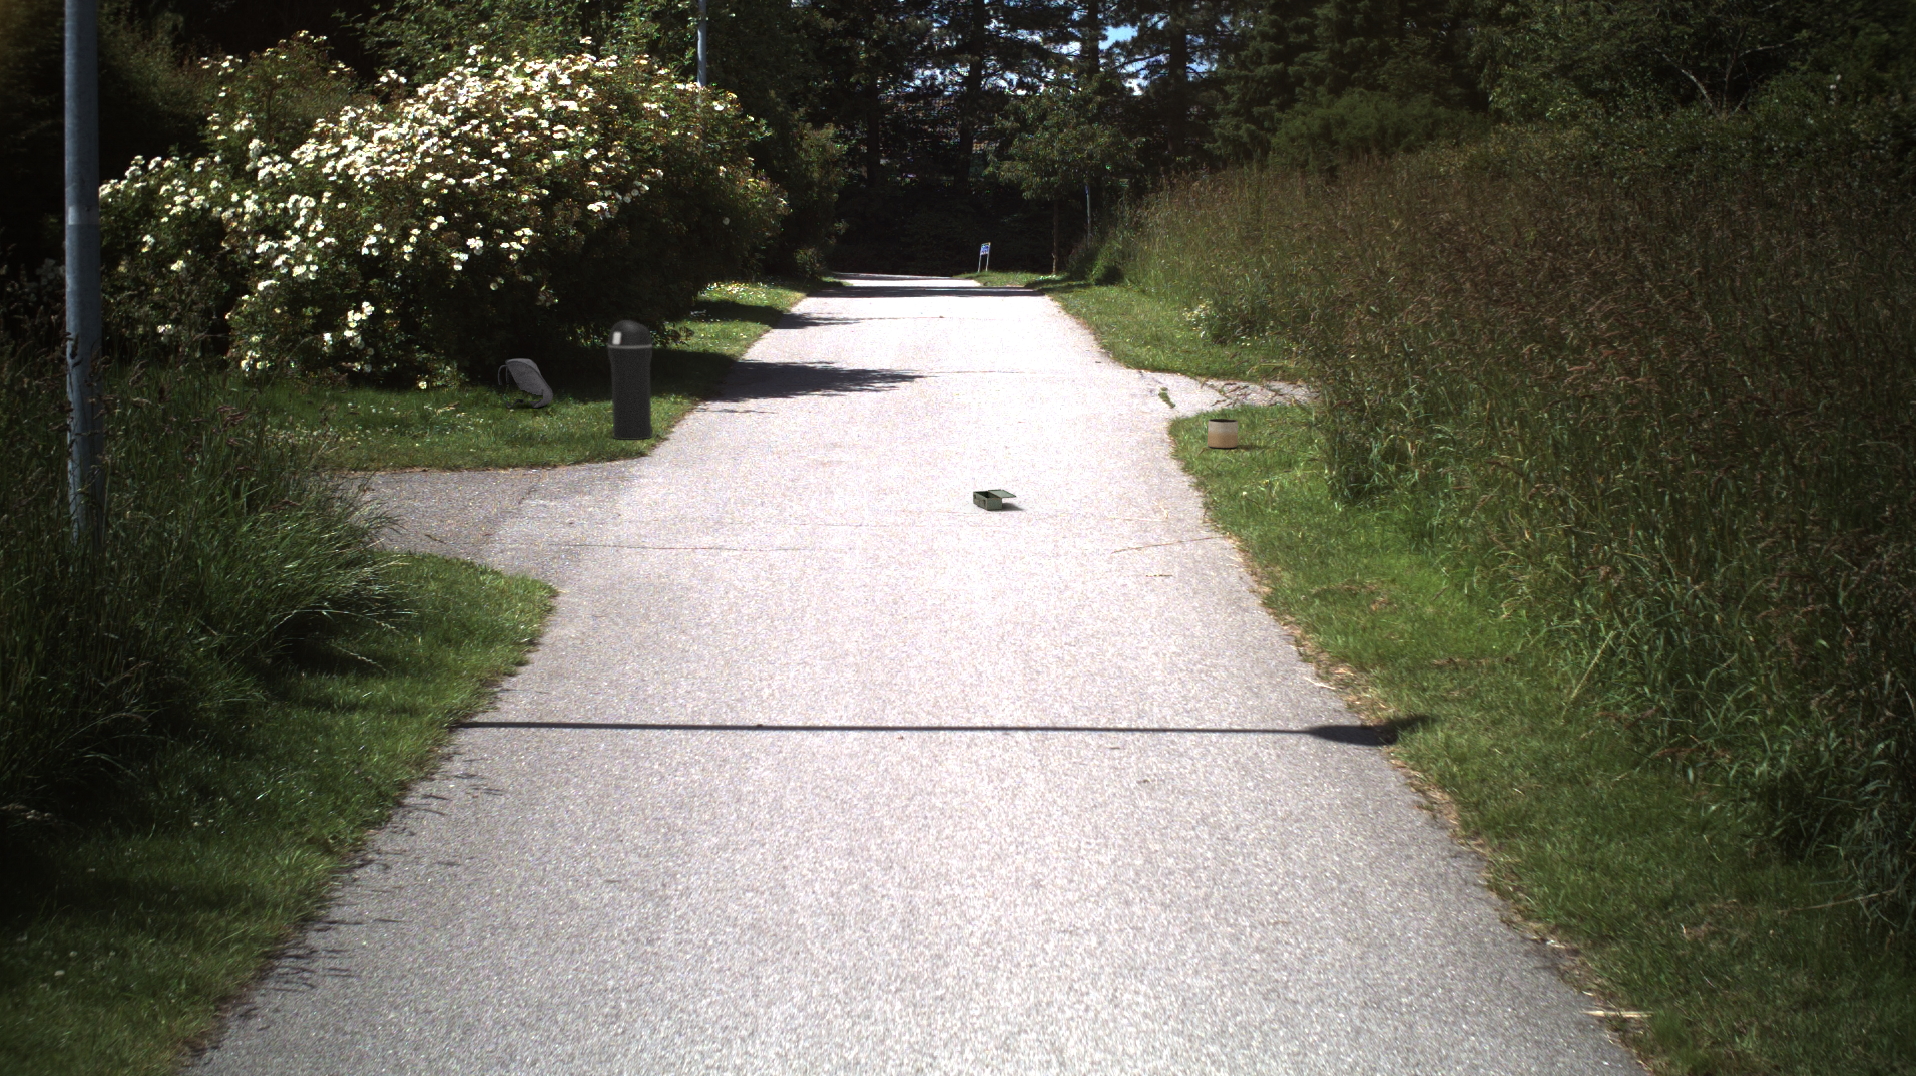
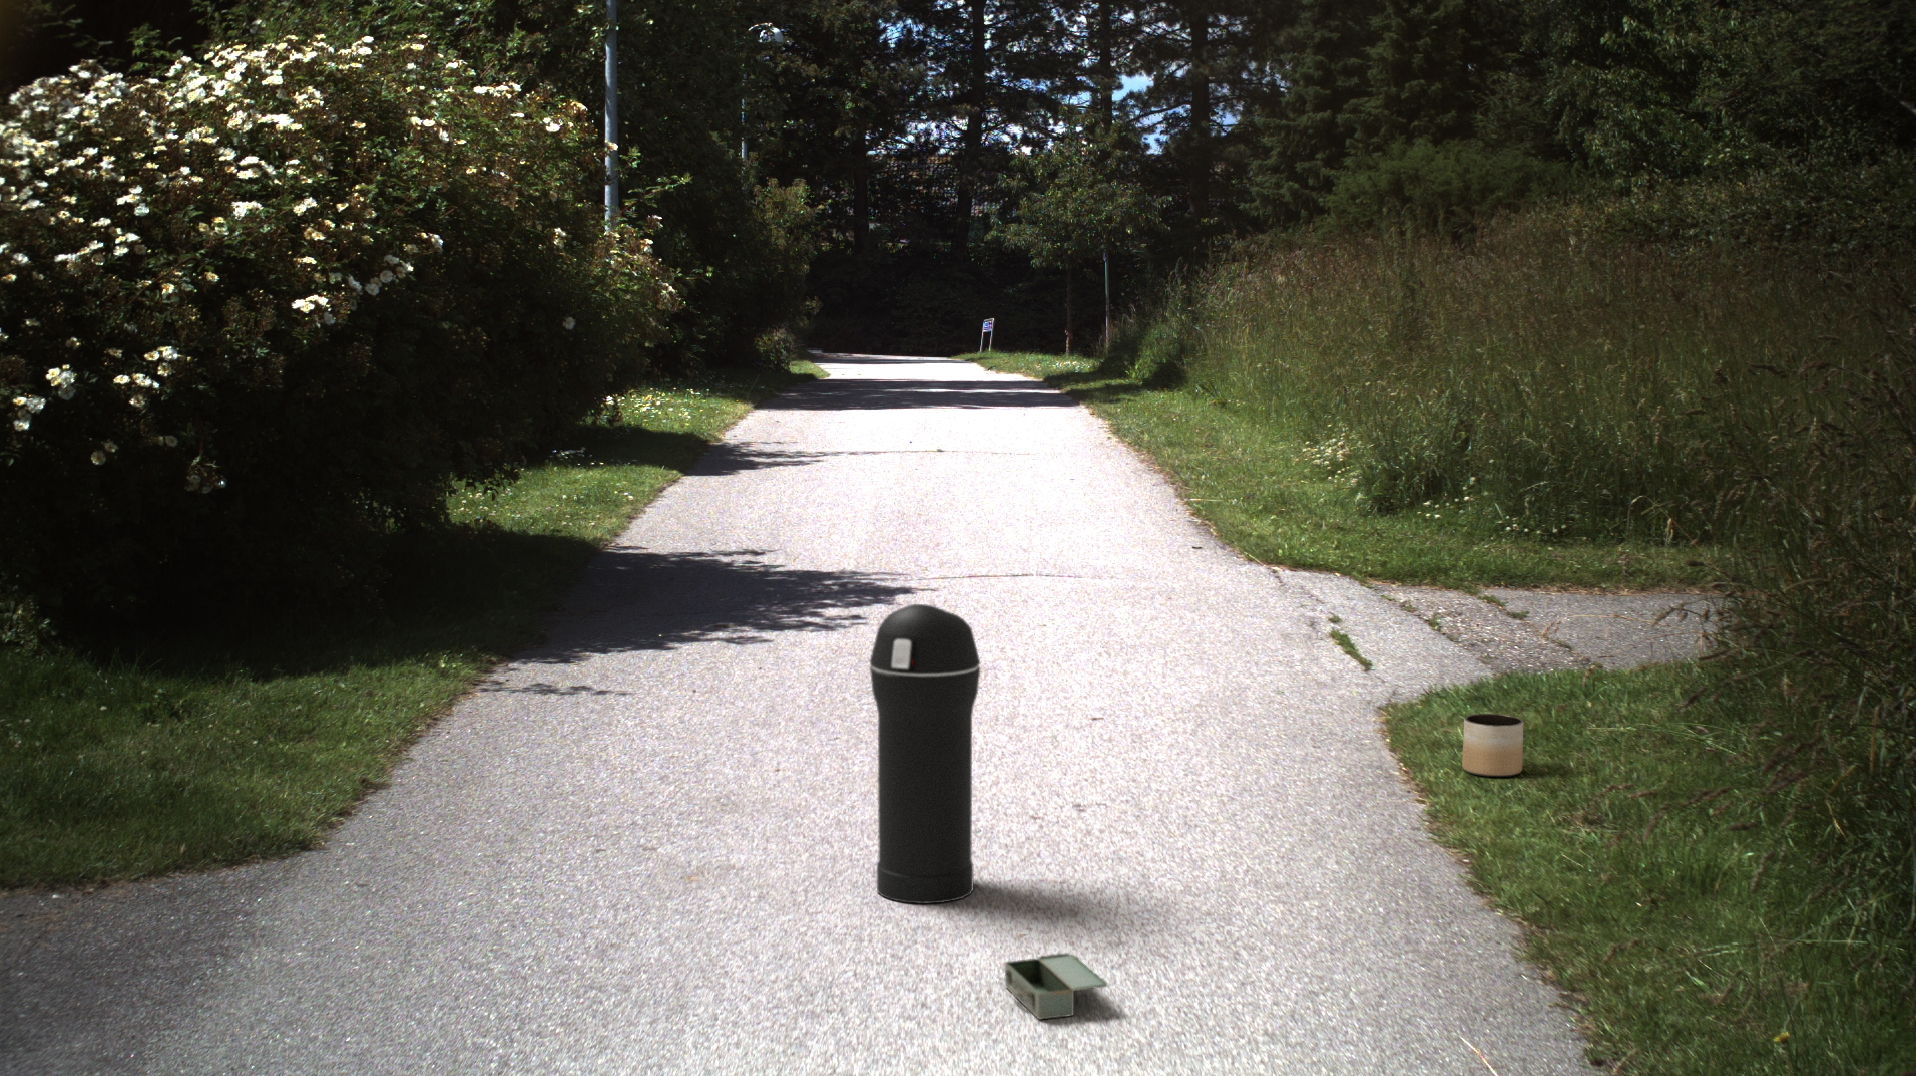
trash can: present [608,320,653,440] -> present [870,604,980,904]
backpack: present [498,358,553,408] -> none [130,575,234,666]

